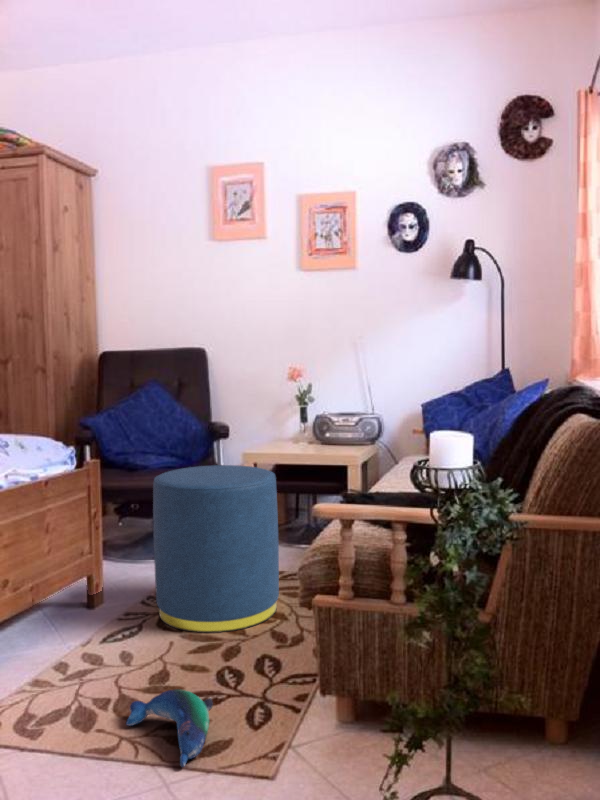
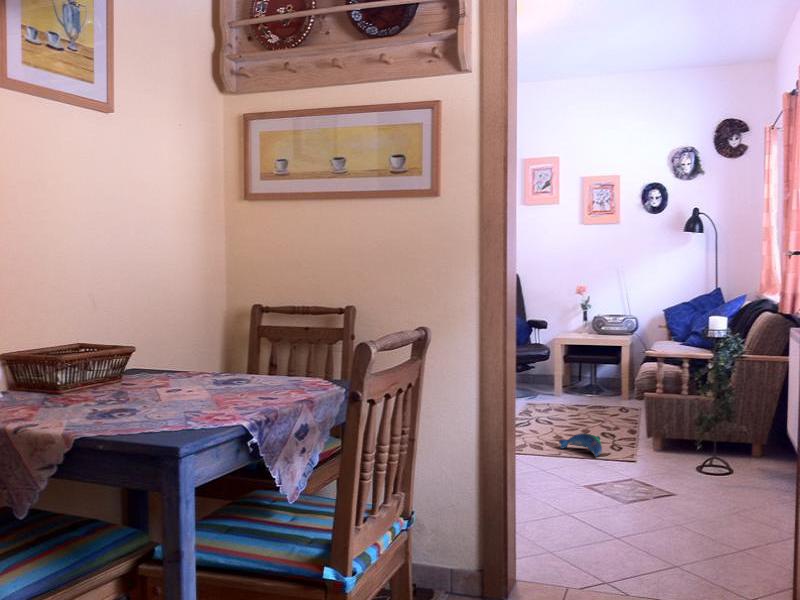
ottoman: present [153,465,279,633] -> none [532,342,599,426]

